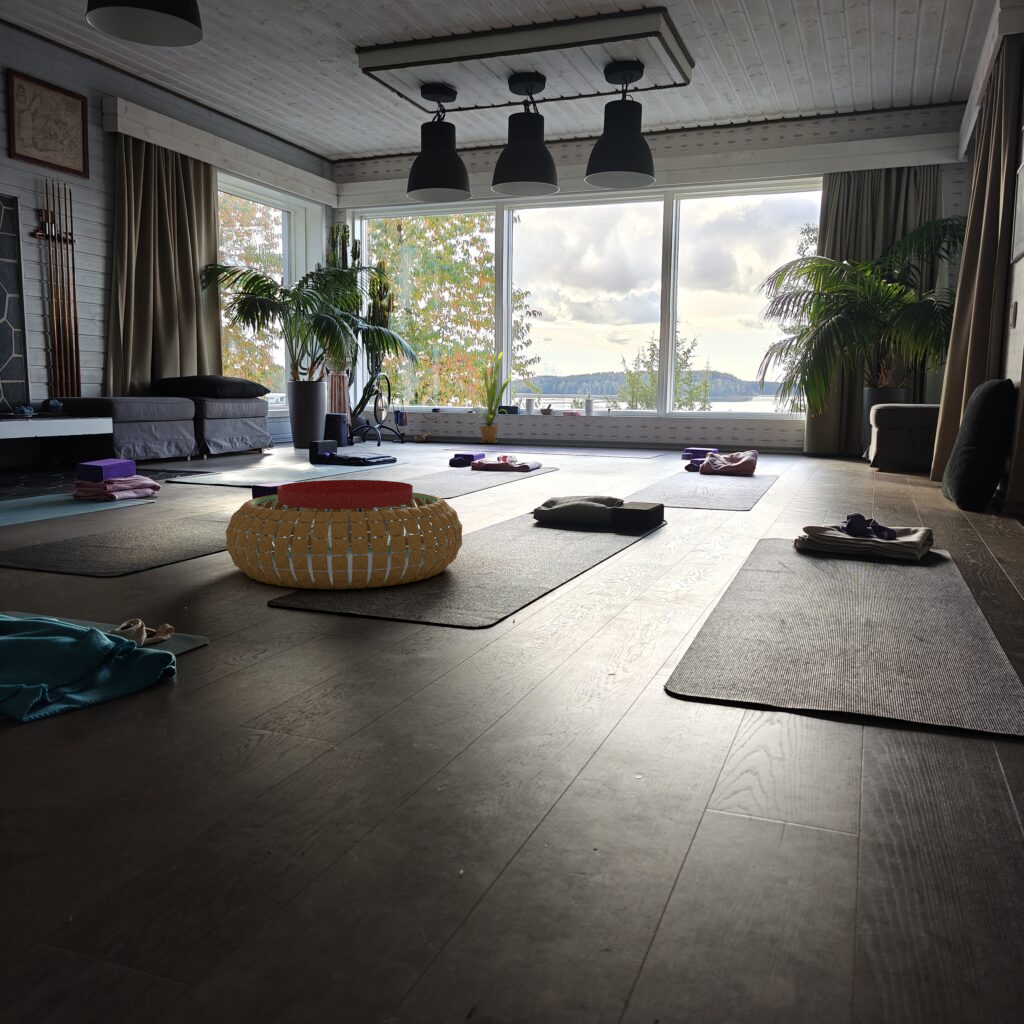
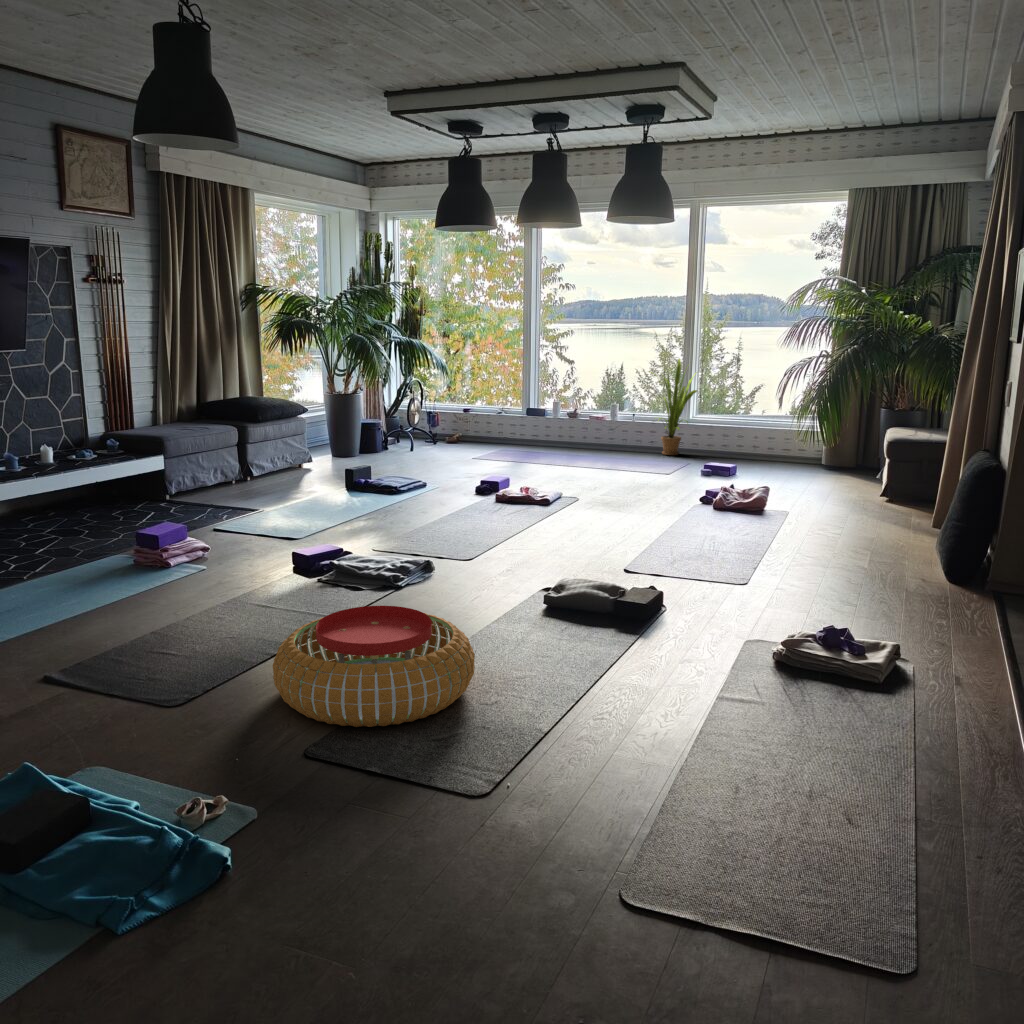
house plant: present [476,352,512,443] -> present [659,359,697,455]

